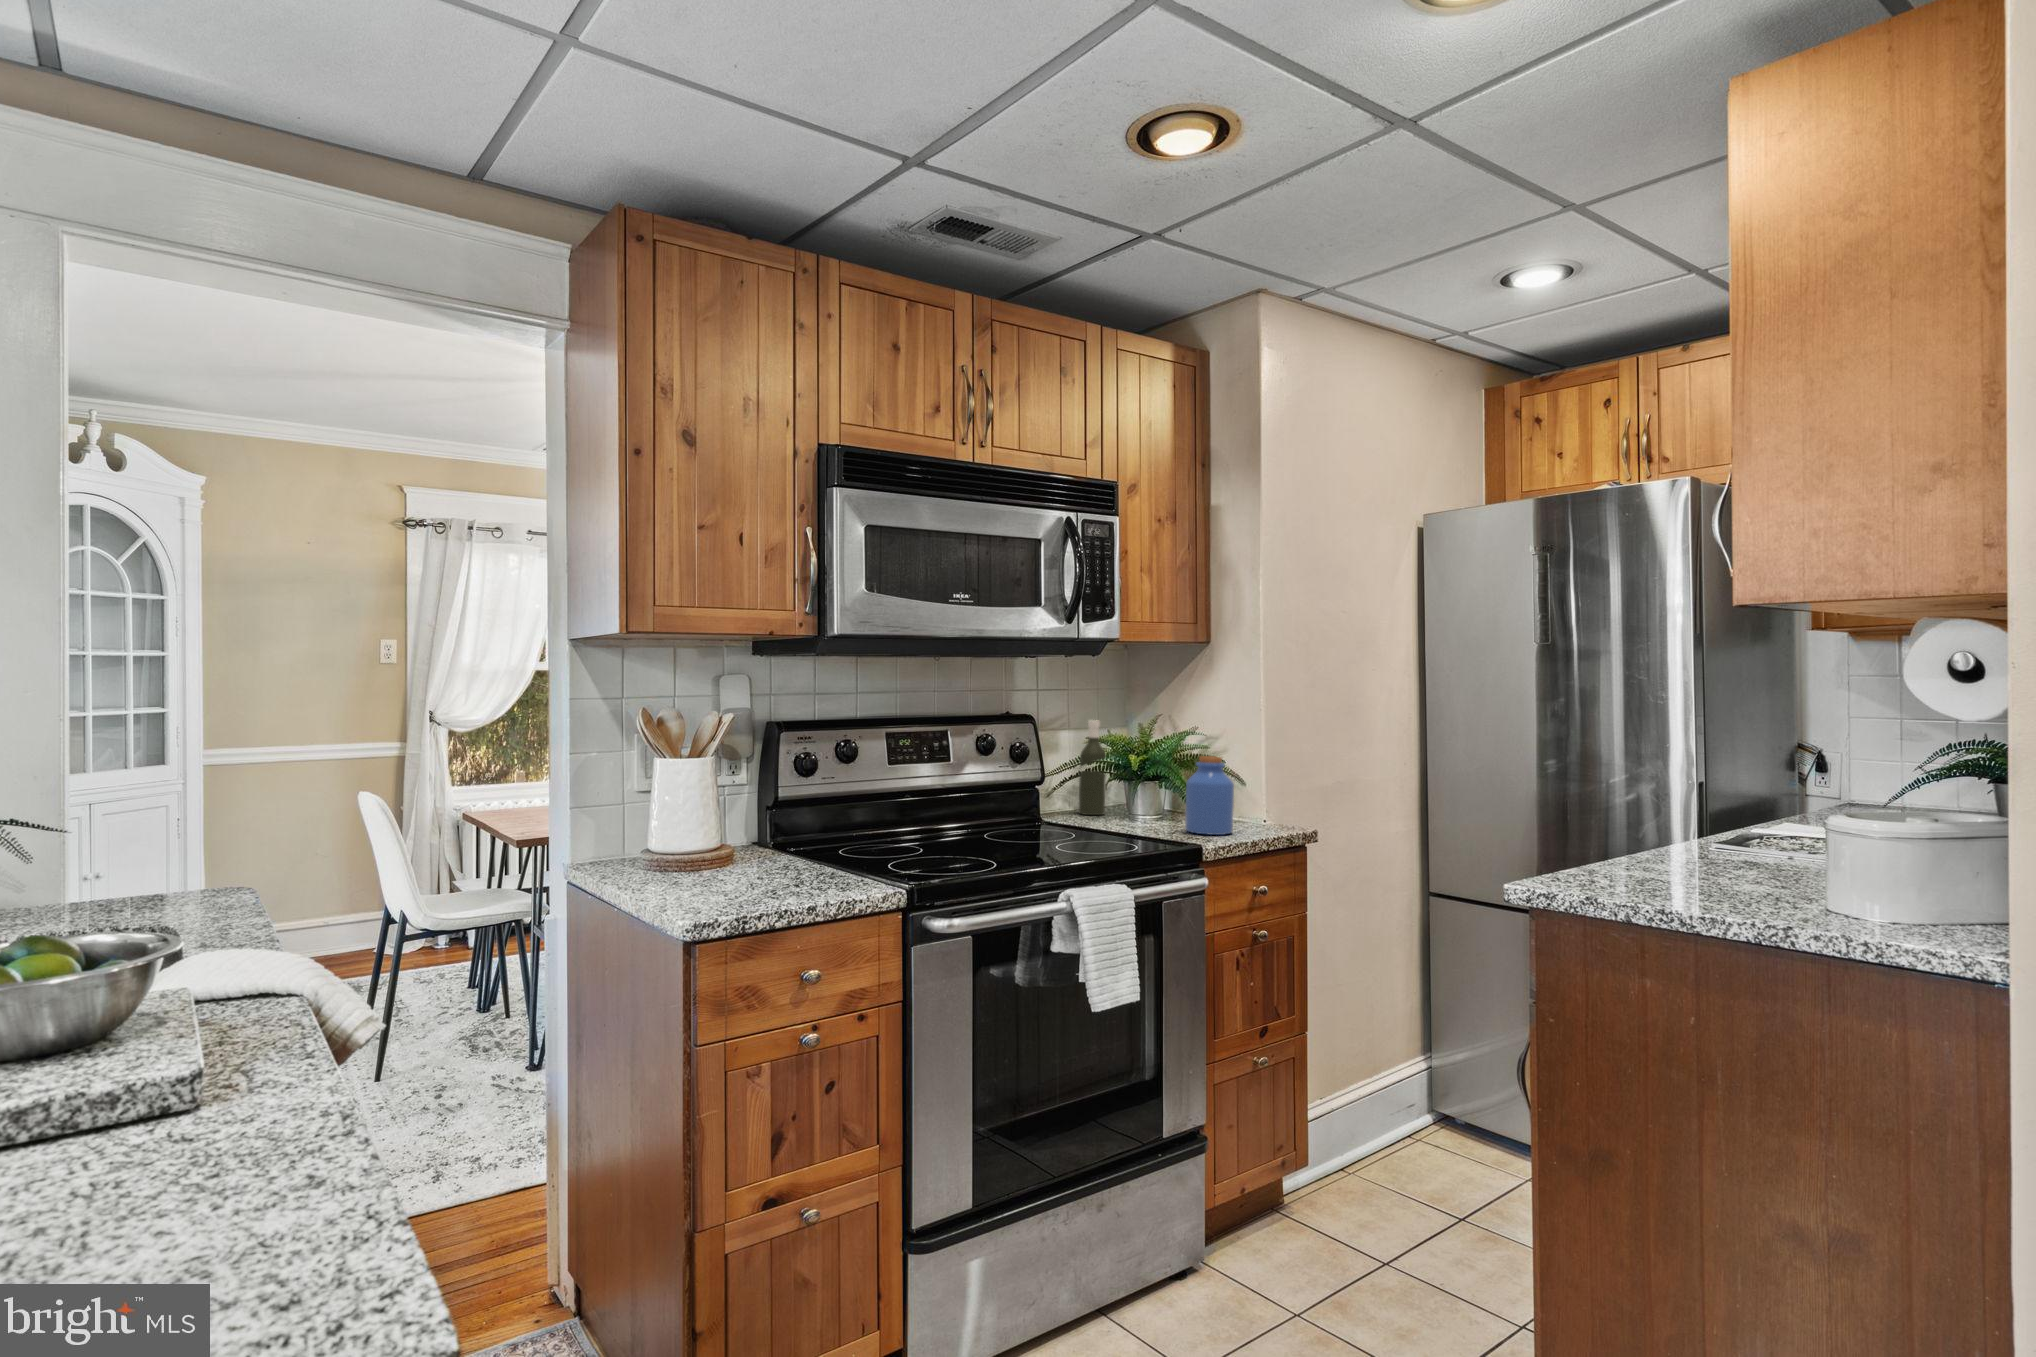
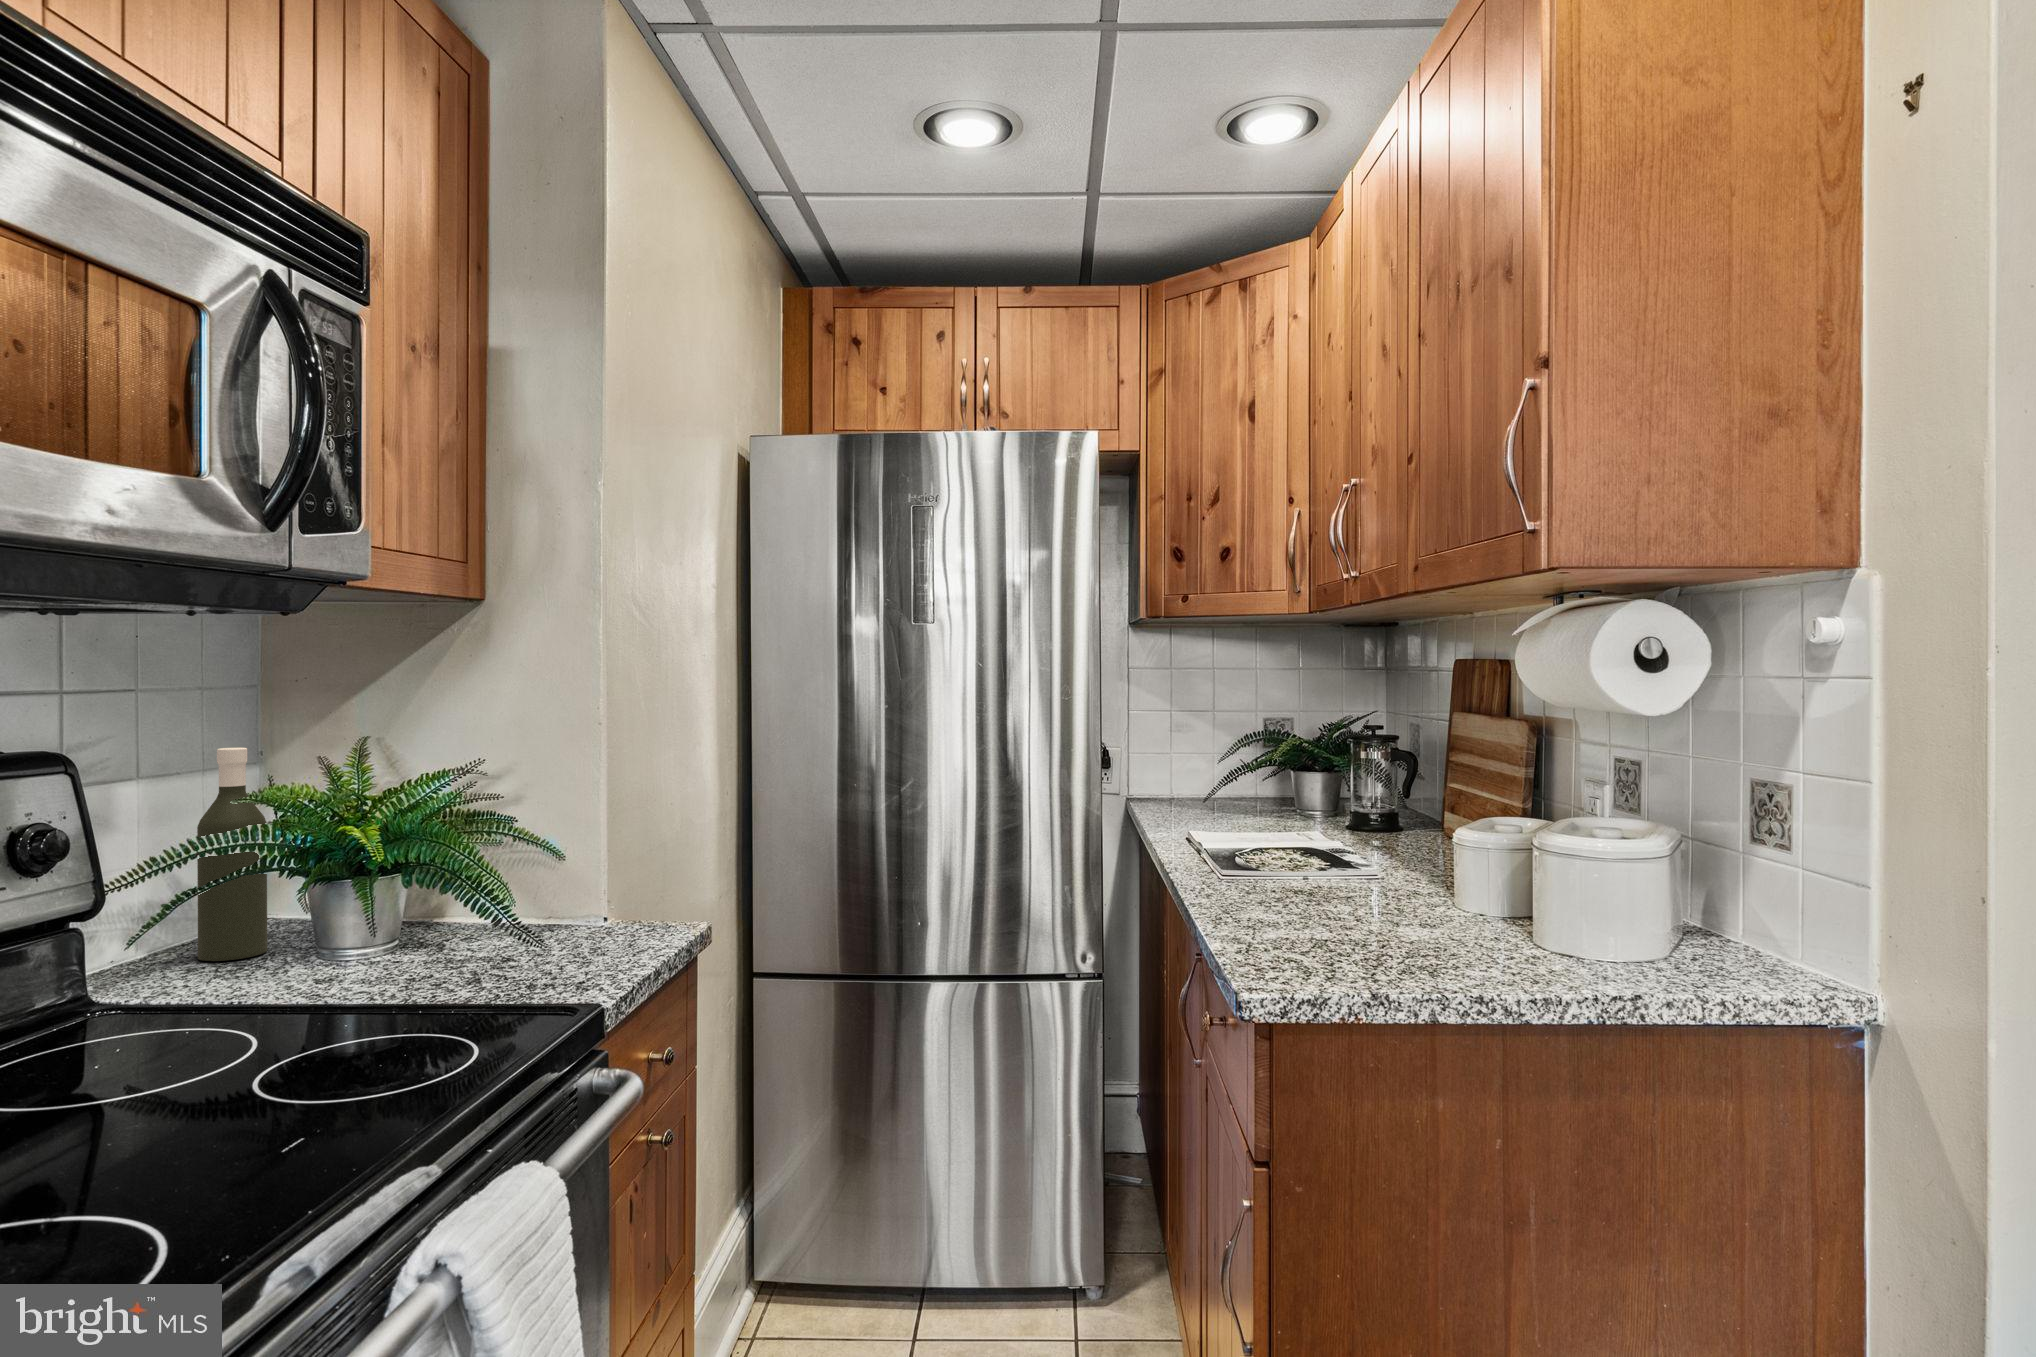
jar: present [1185,756,1234,835] -> none [513,808,615,970]

